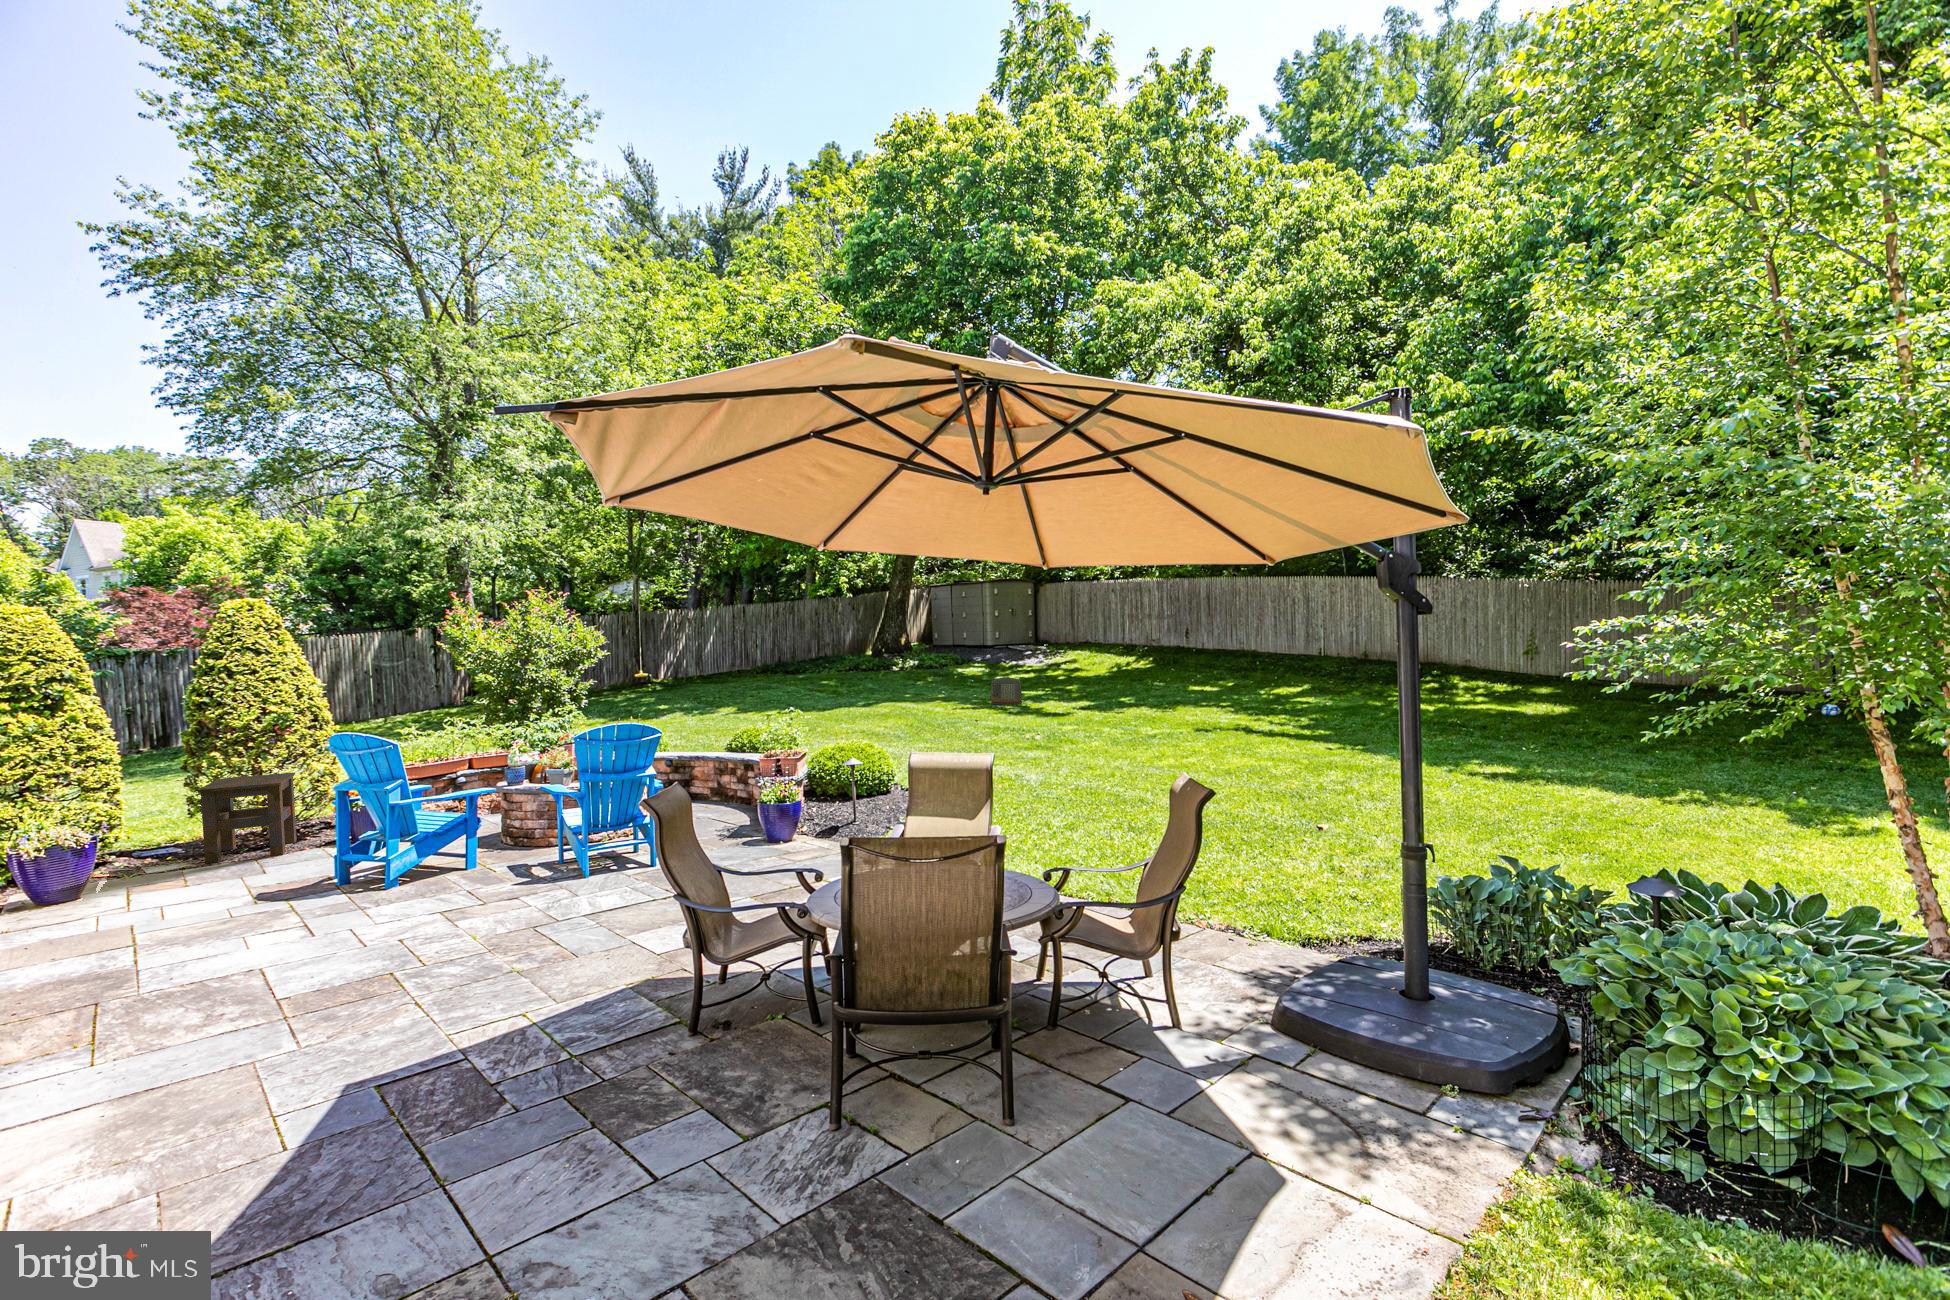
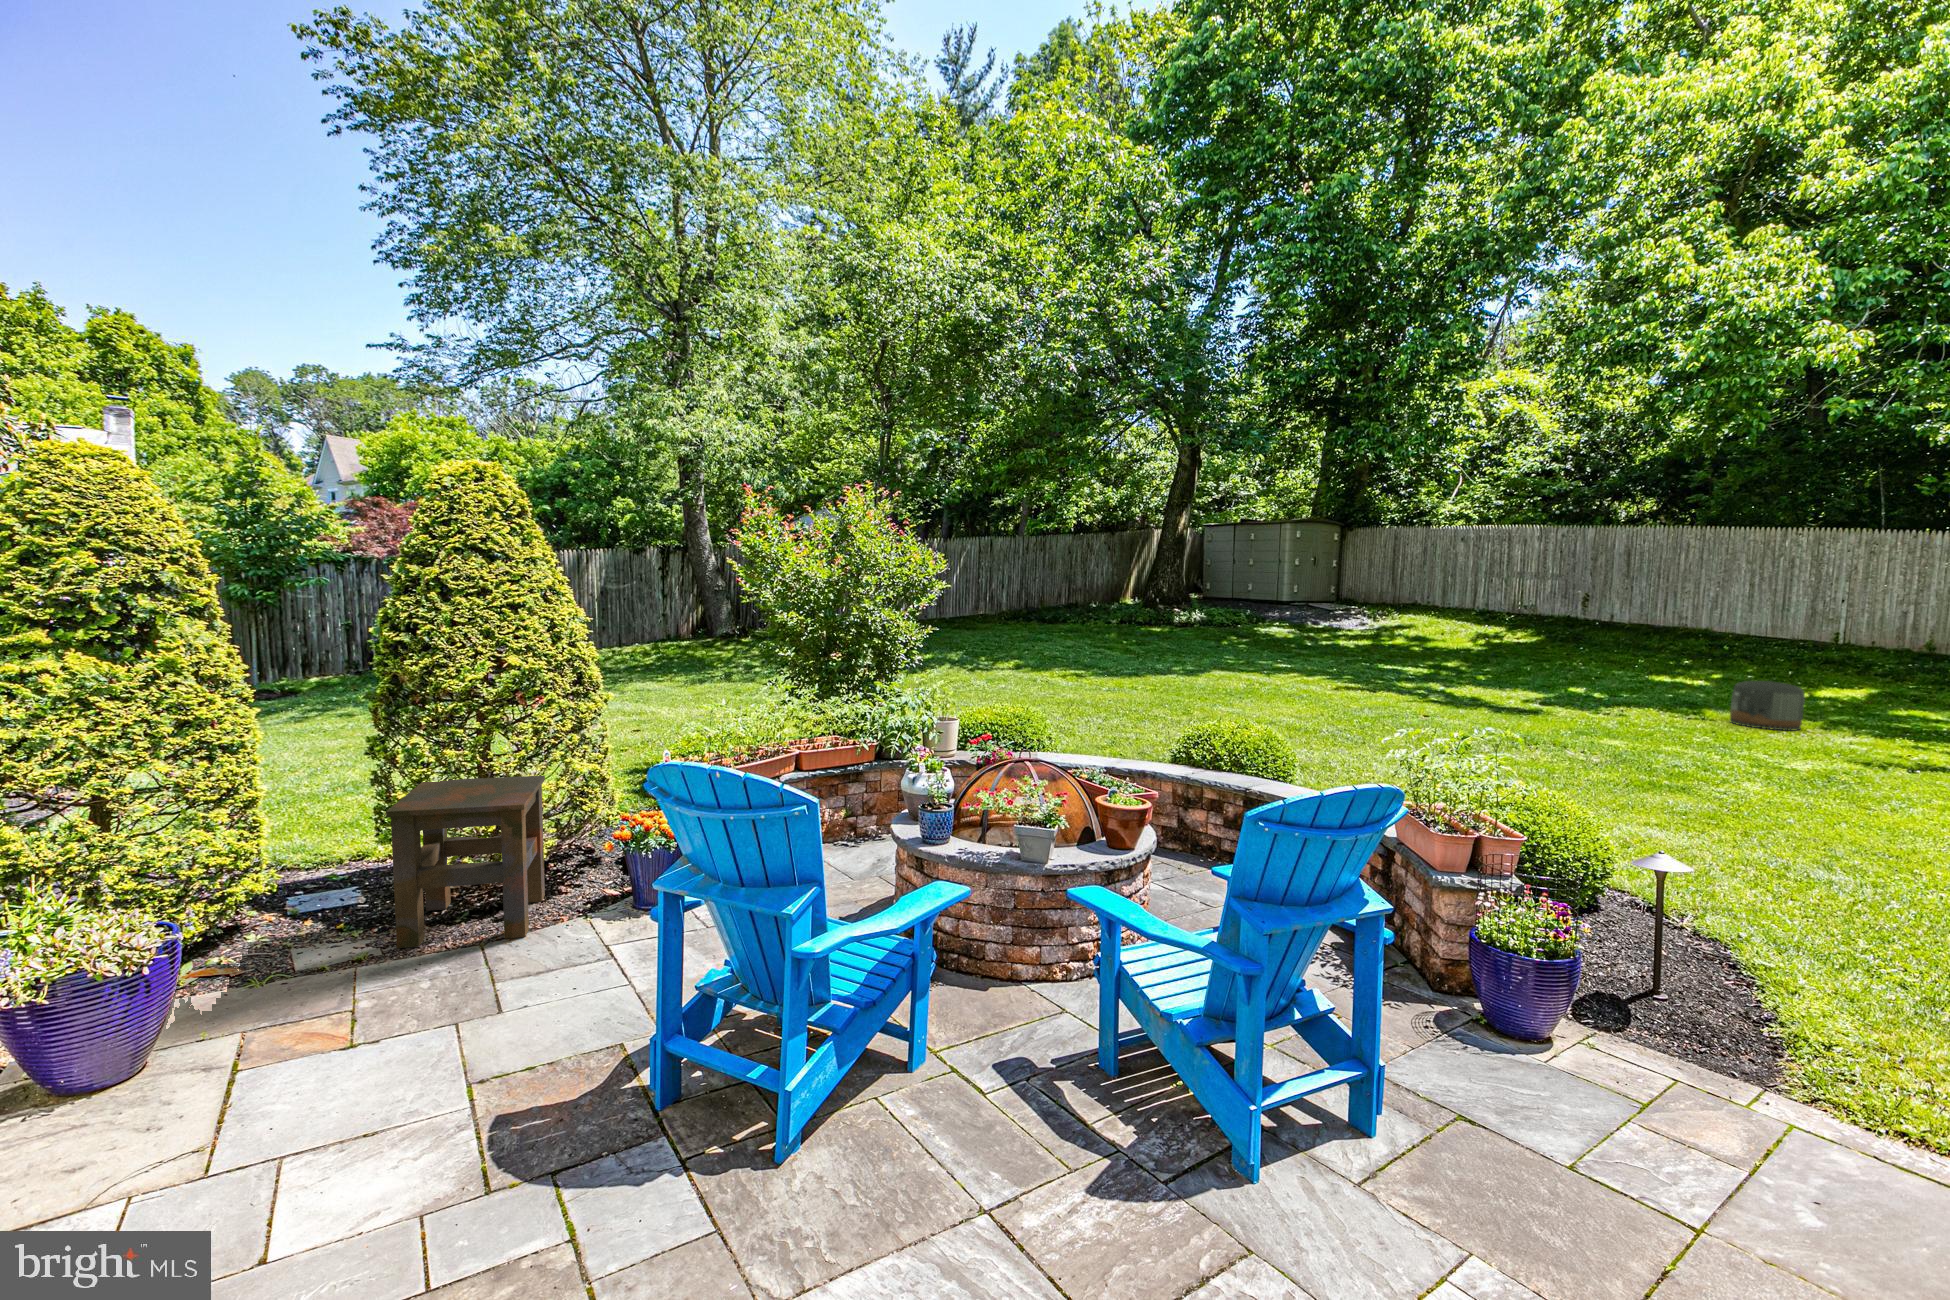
pouf: present [991,678,1022,705] -> present [1730,681,1805,731]

